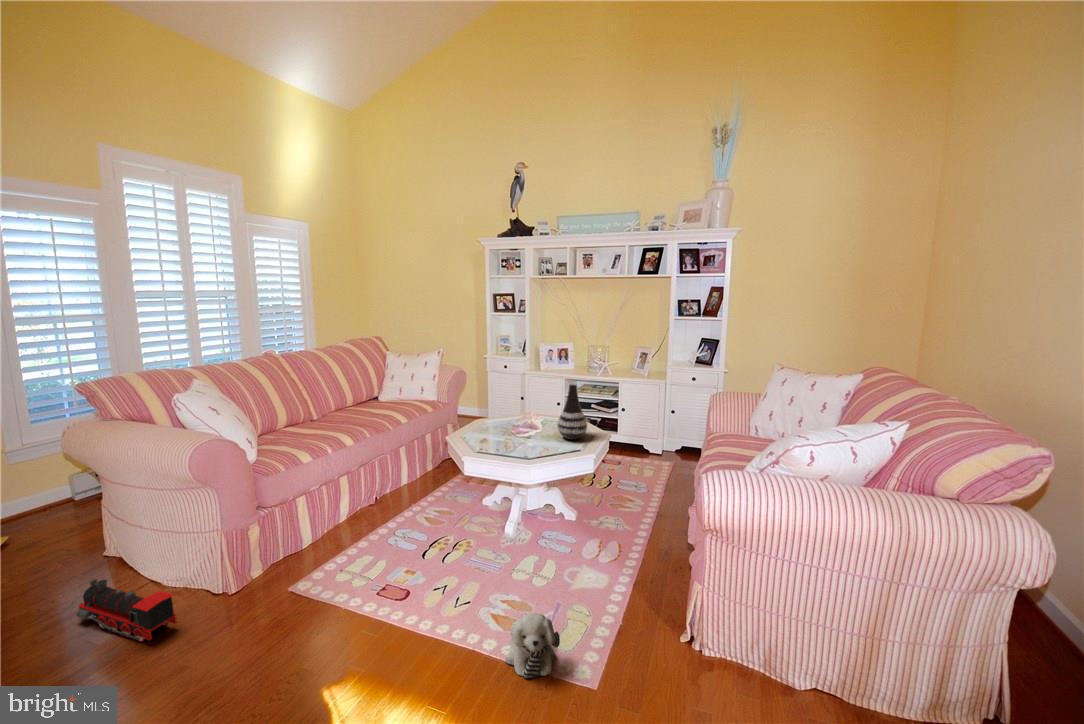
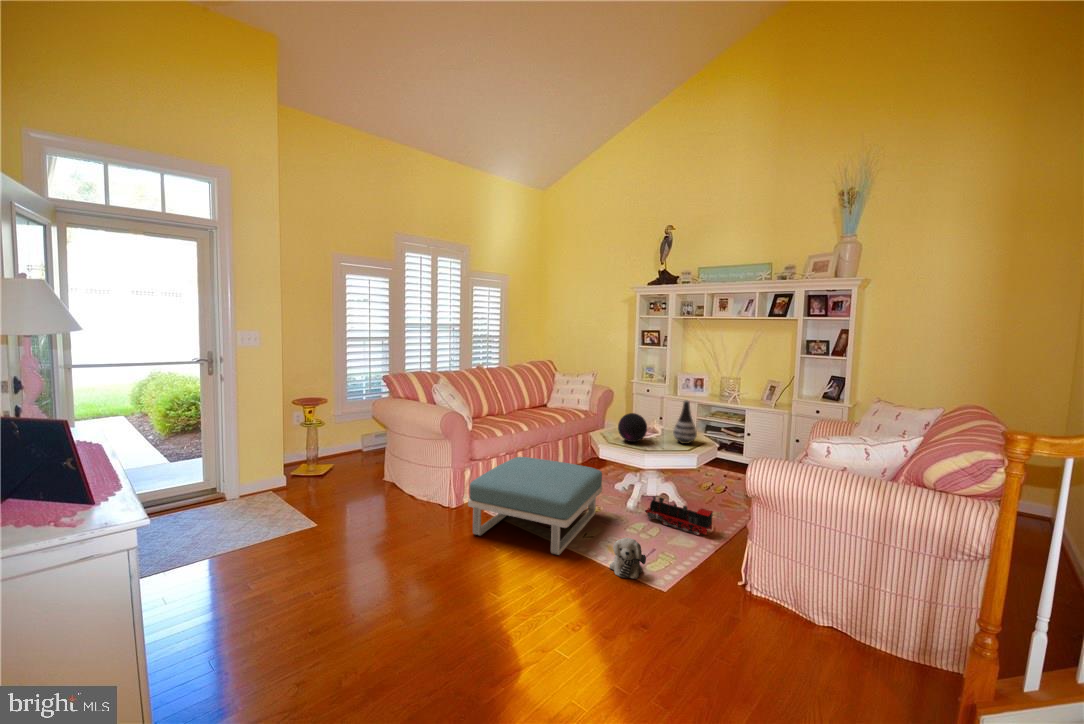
decorative orb: none [487,407,526,447] -> present [618,413,647,442]
footstool: none [253,490,473,657] -> present [468,457,602,555]
toy train: present [77,579,177,641] -> present [645,497,713,535]

